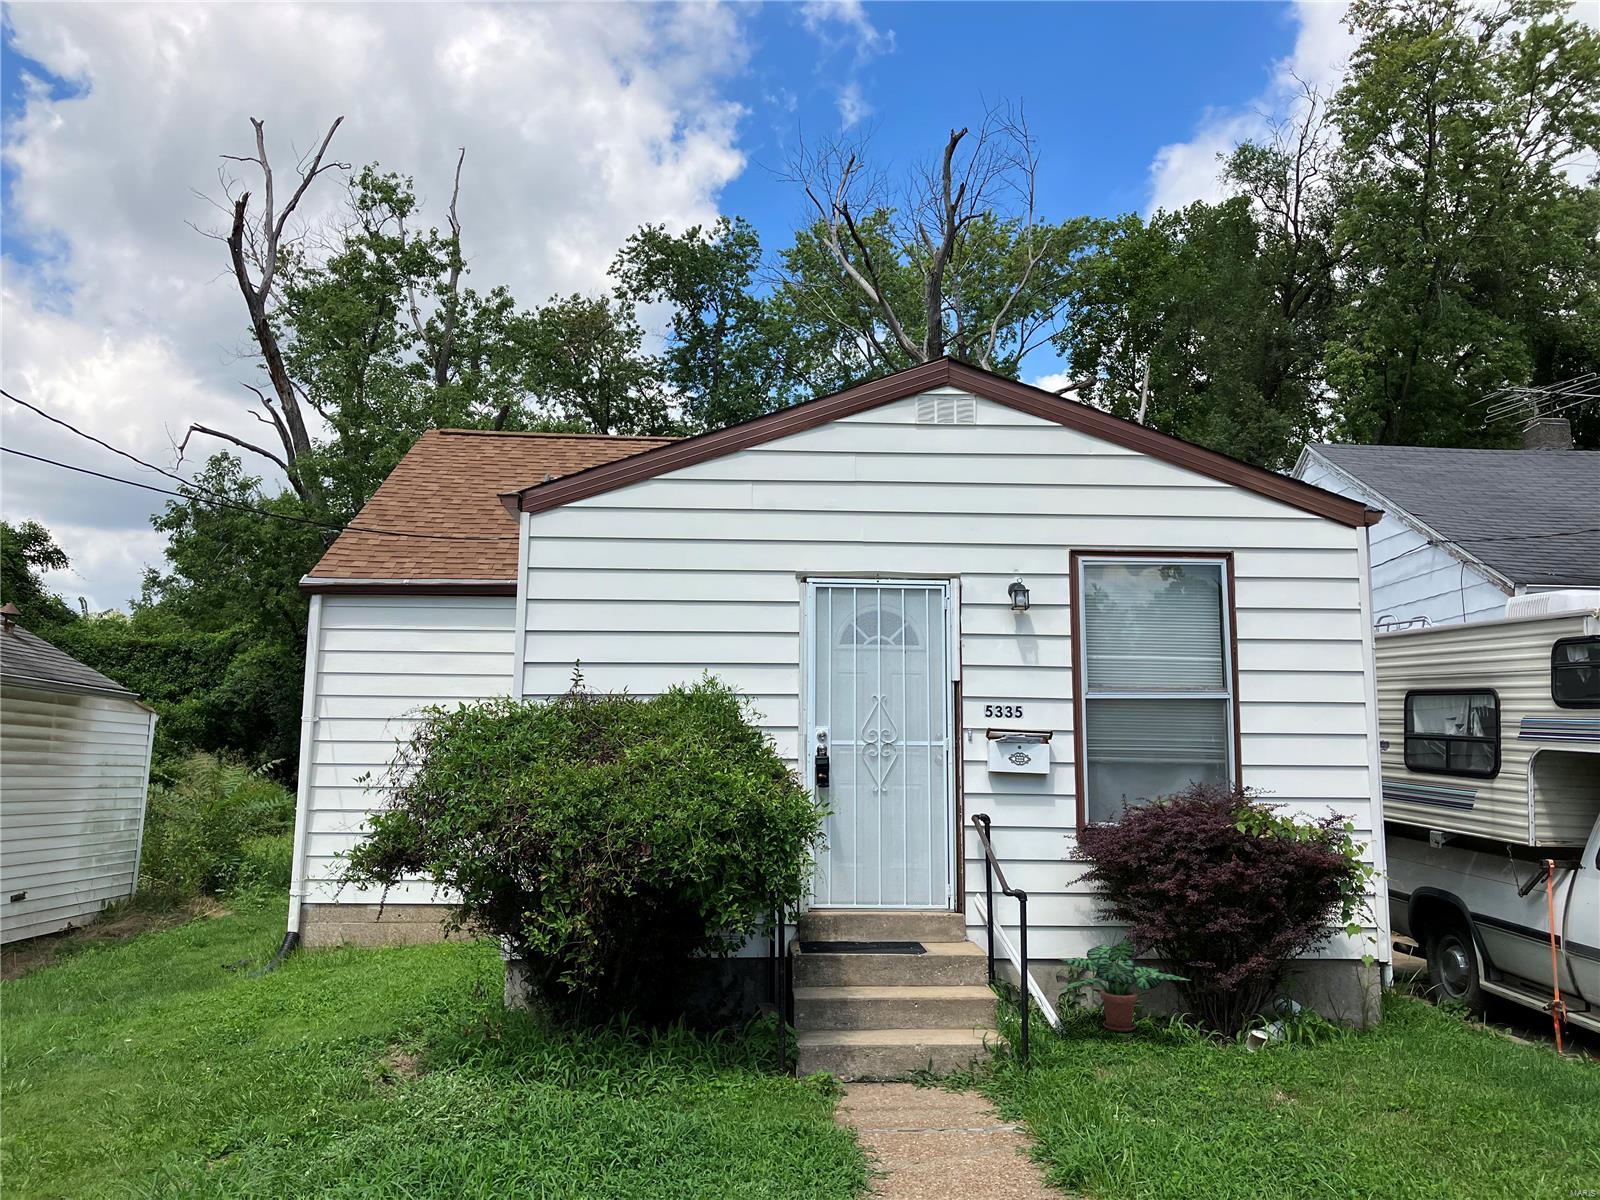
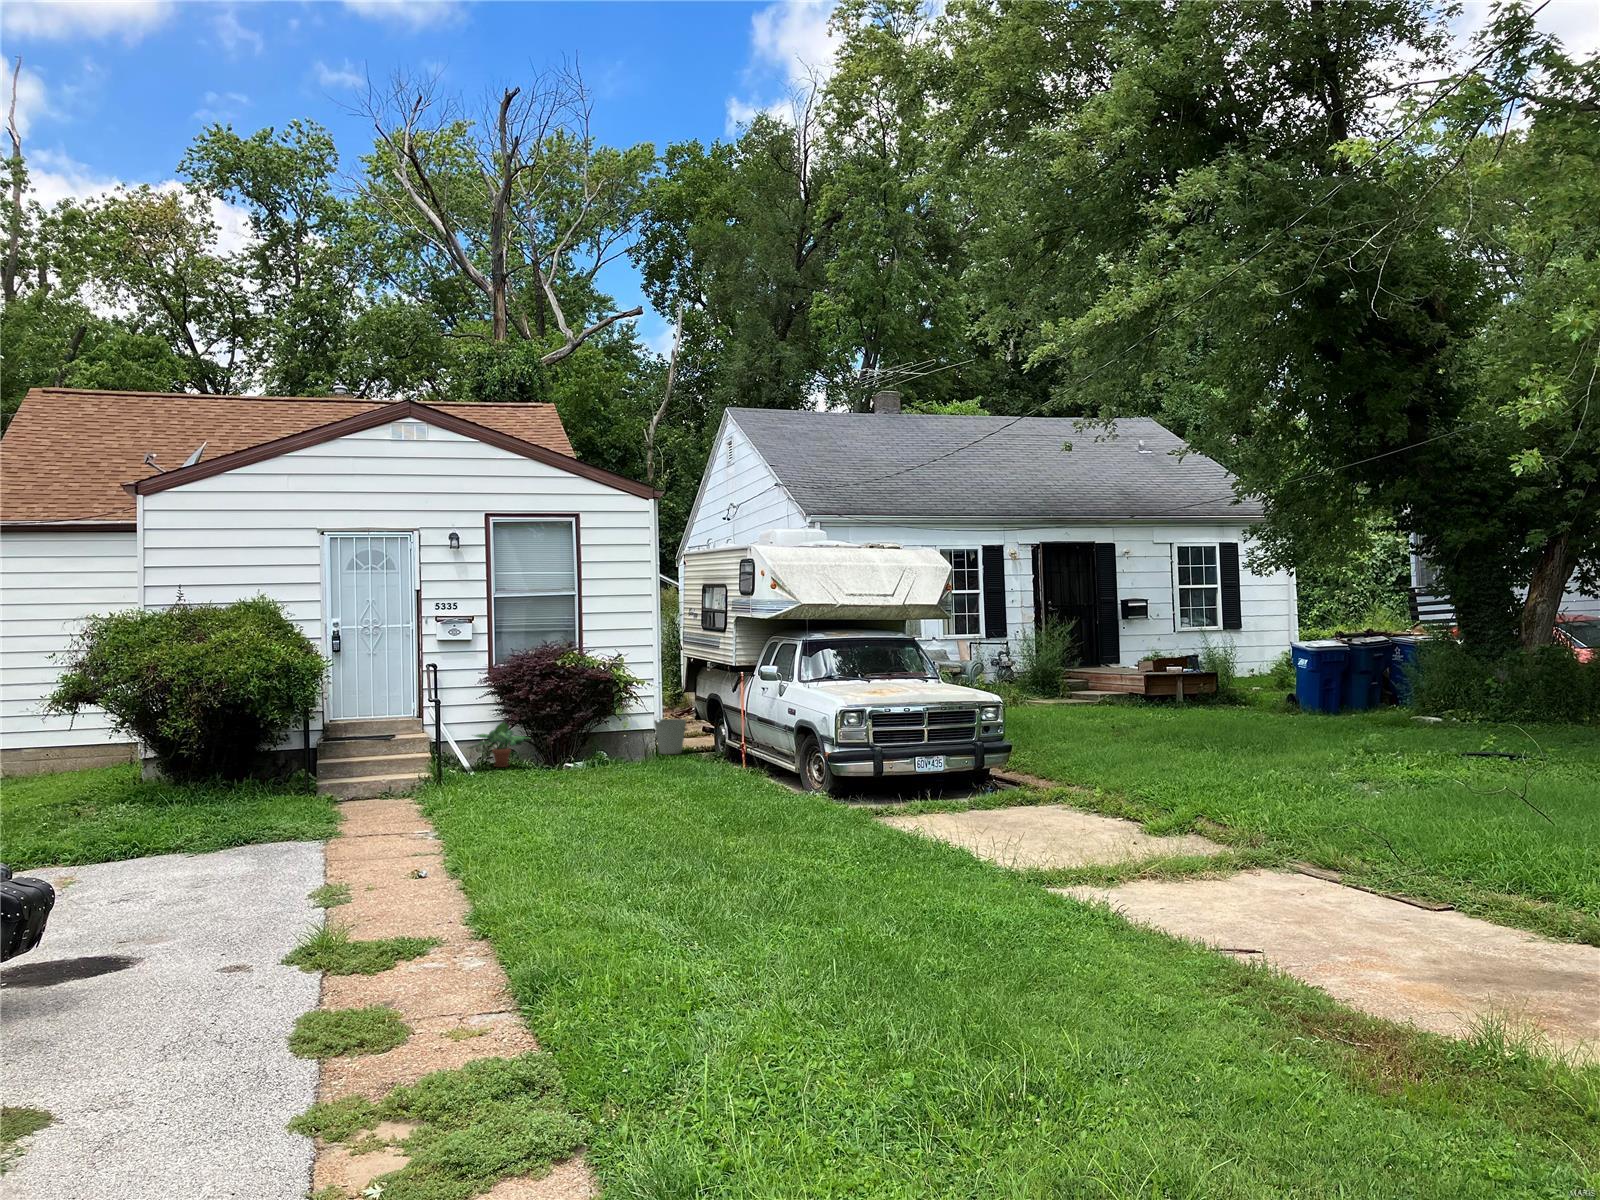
bucket: none [1387,945,1464,1024] -> present [654,718,687,754]

